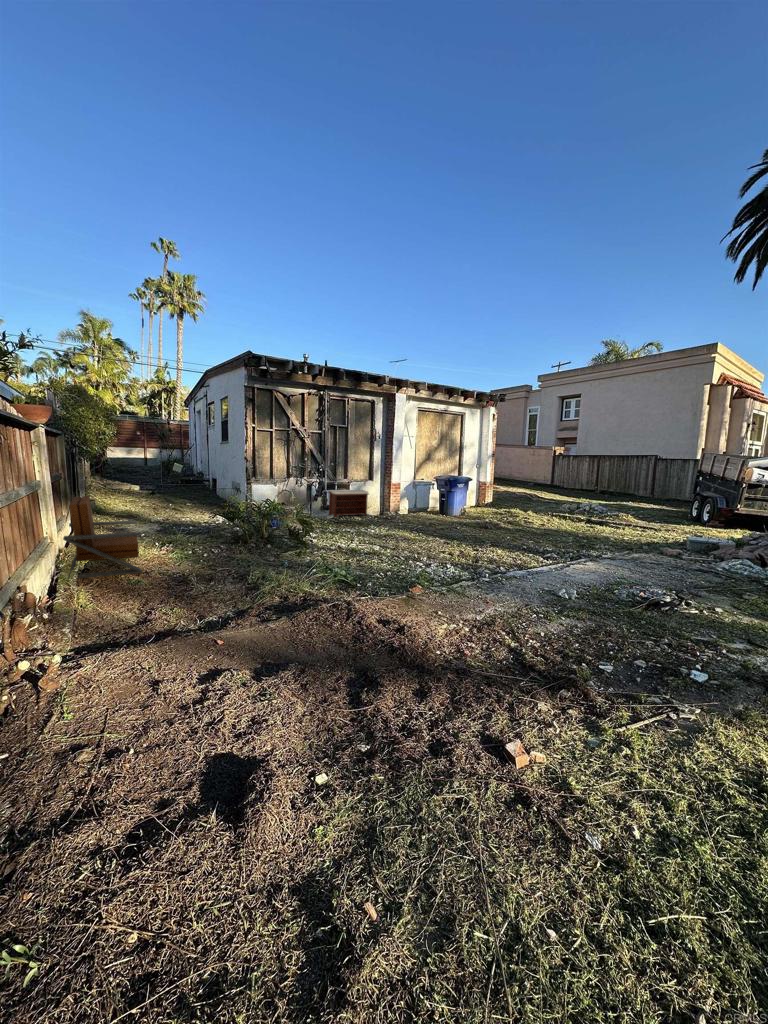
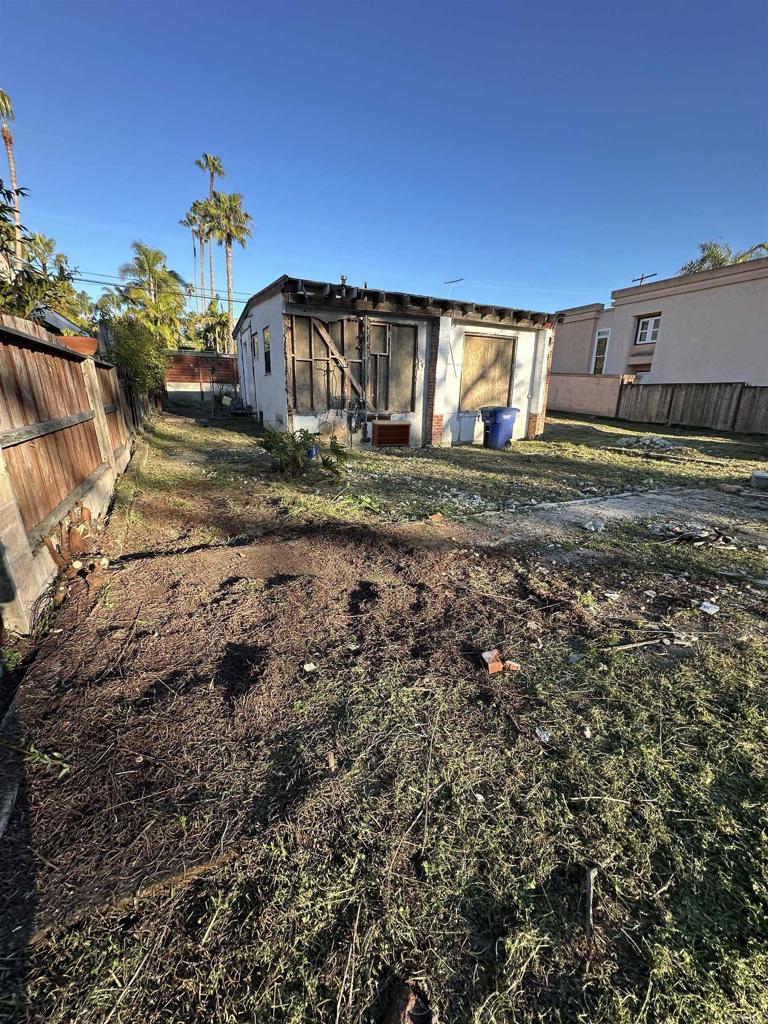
lounge chair: present [63,496,142,578] -> none [114,420,185,496]

